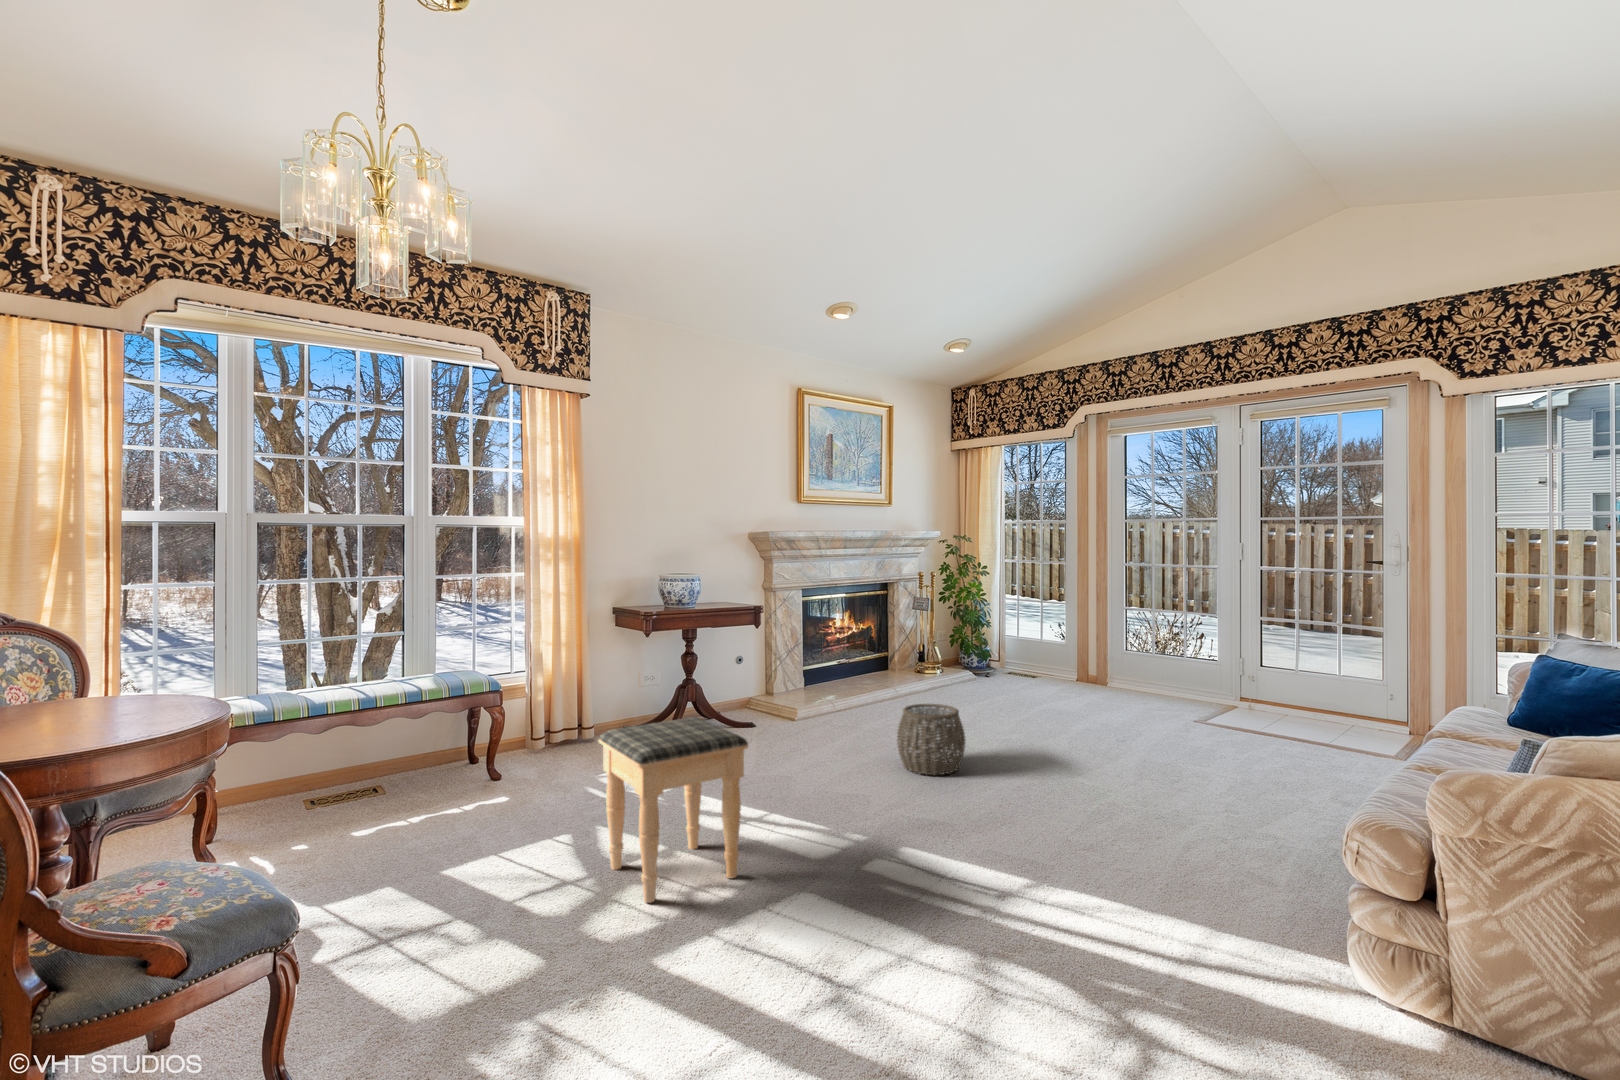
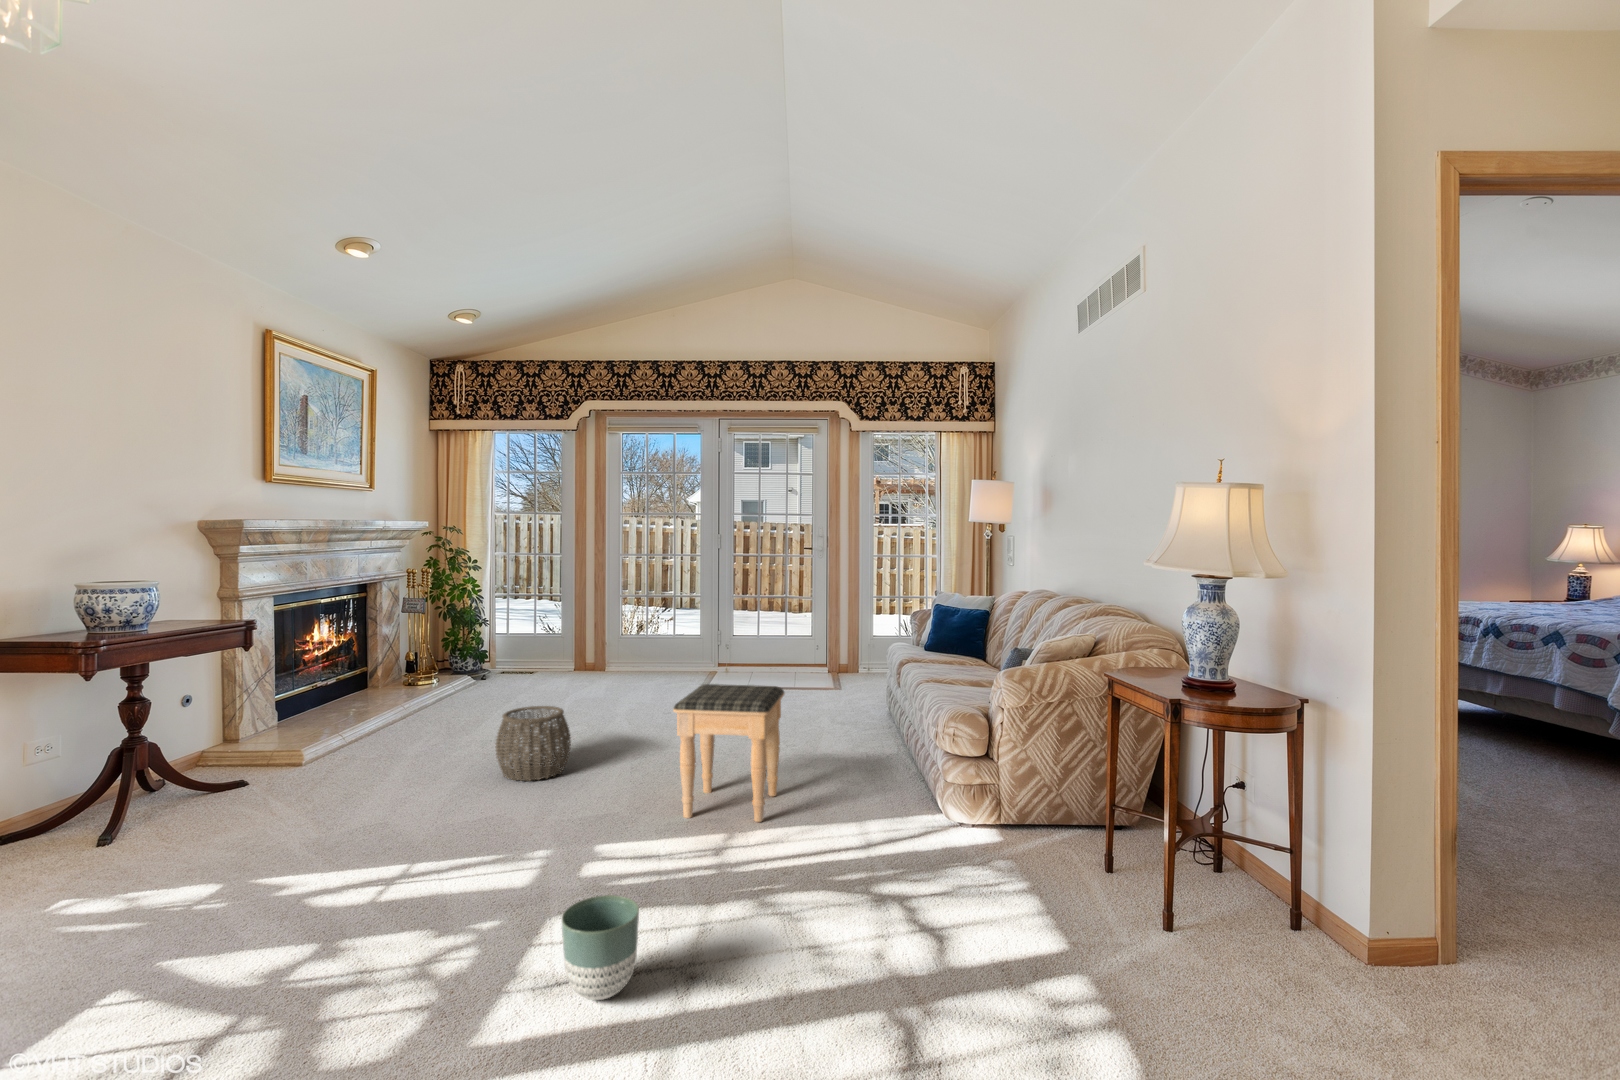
footstool: present [599,718,748,903] -> present [673,684,784,822]
planter: none [727,878,799,978] -> present [562,895,639,1000]

